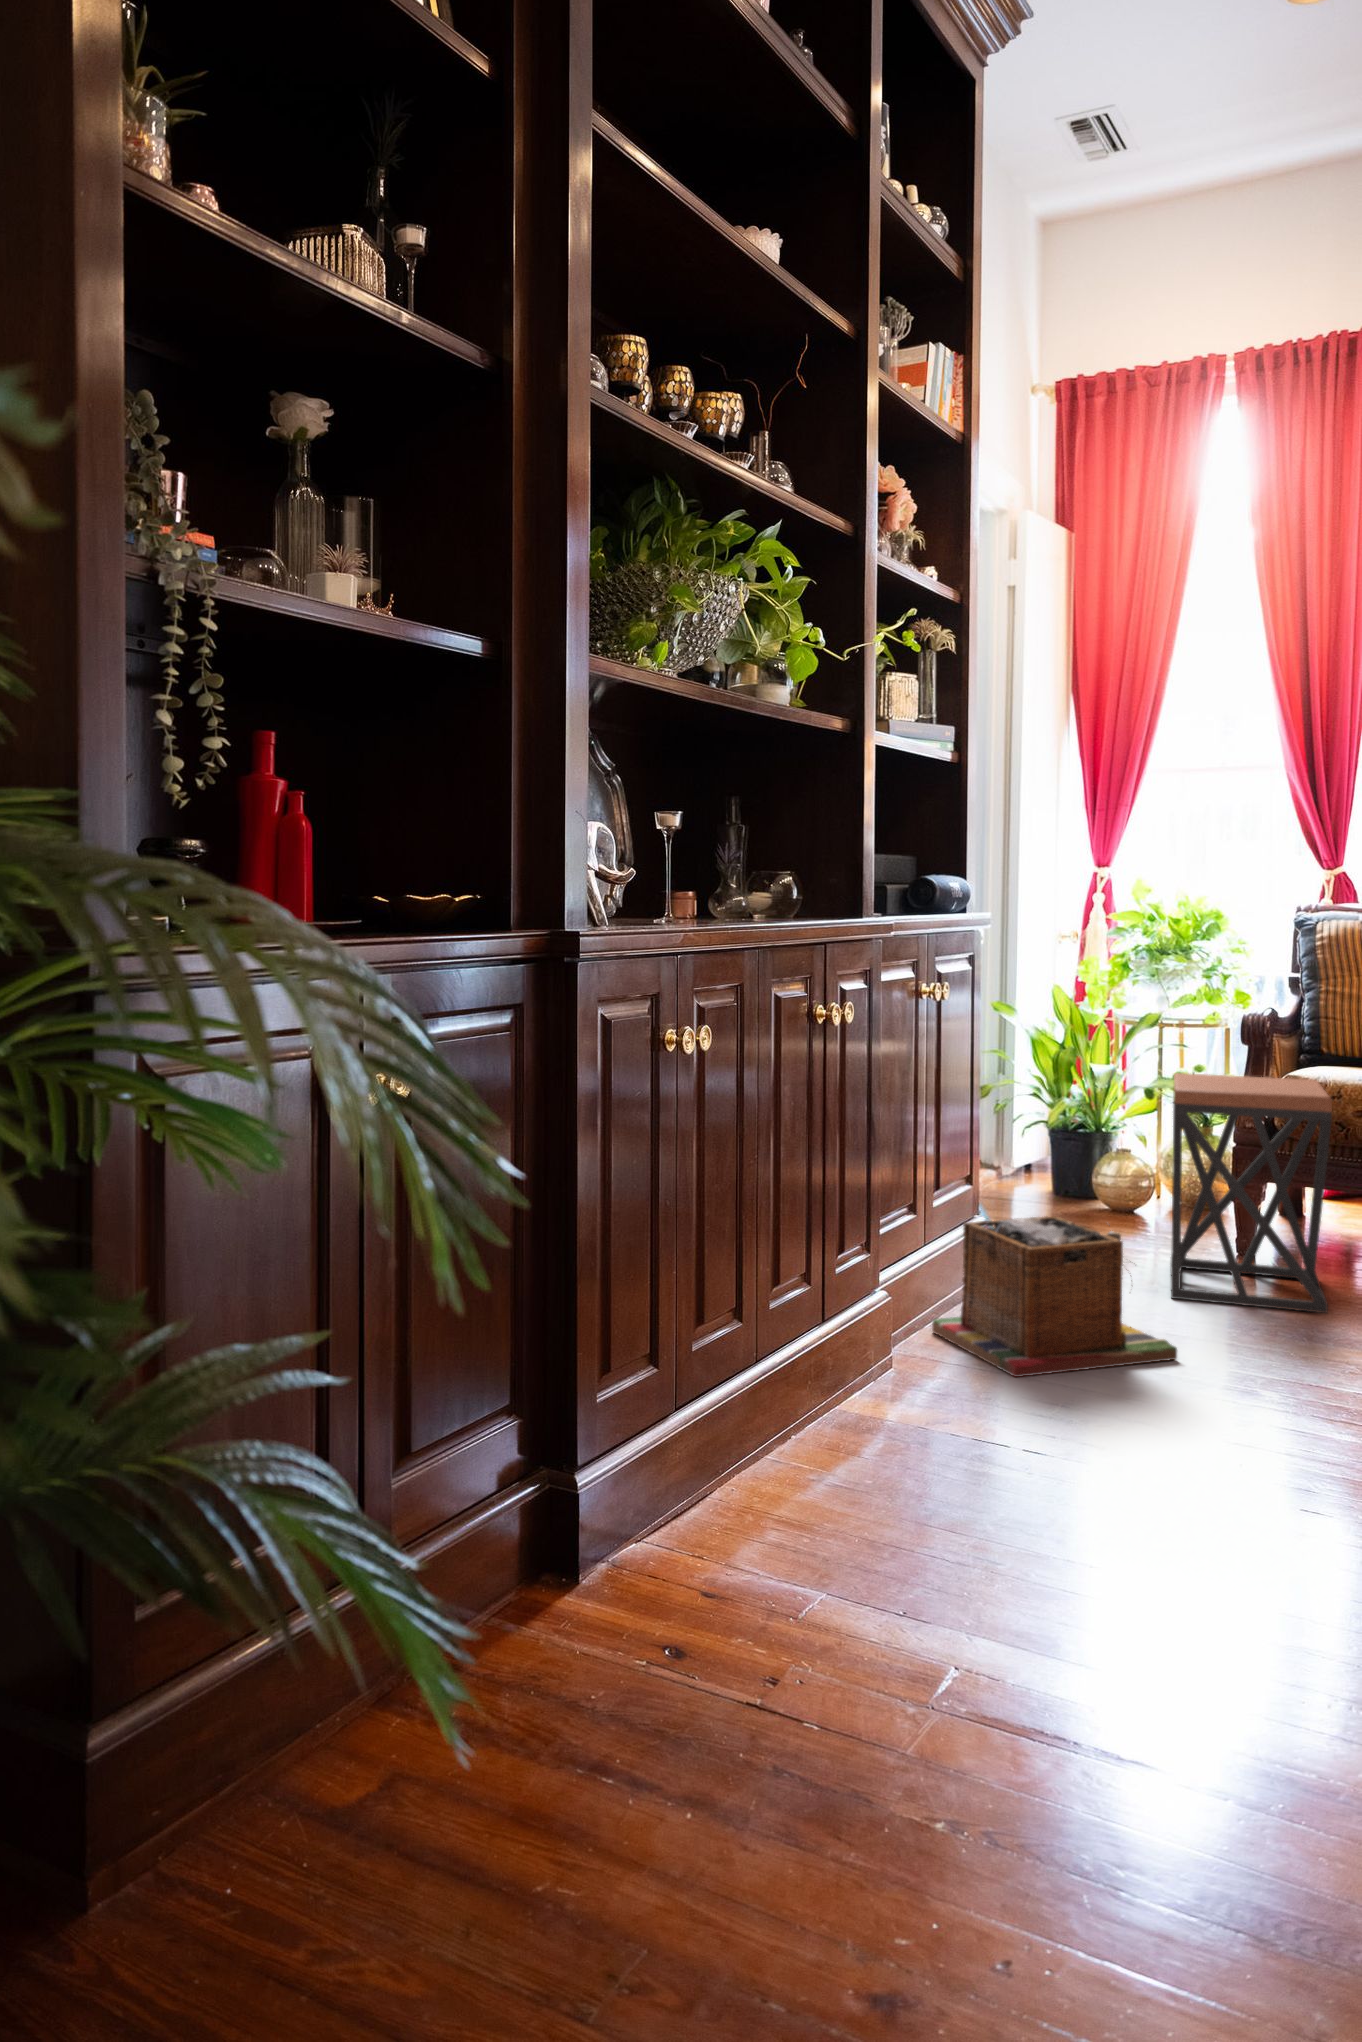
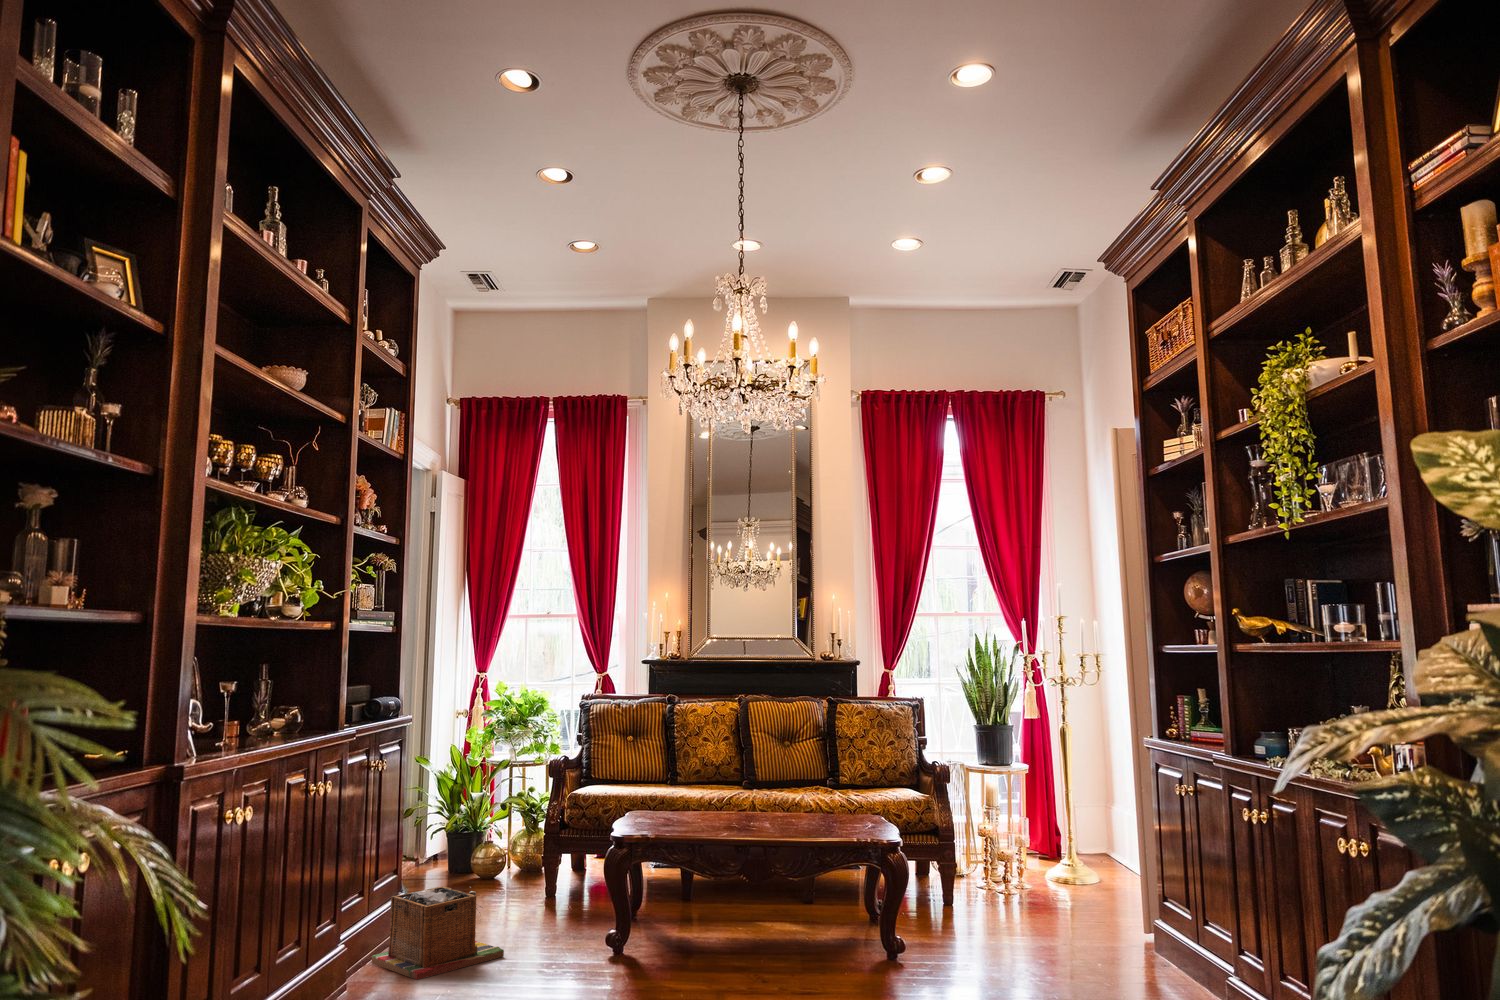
stool: present [1170,1073,1332,1313] -> none [506,795,586,924]

